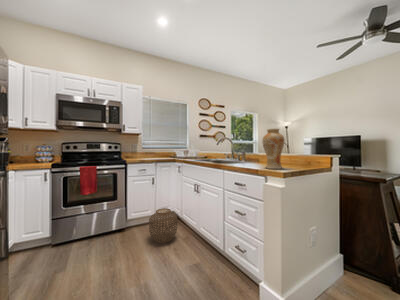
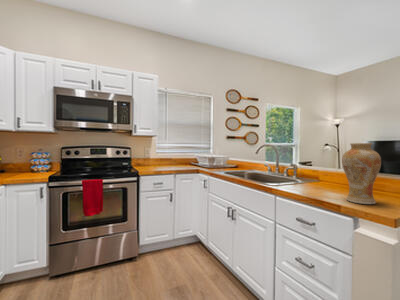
woven basket: present [149,208,177,243] -> none [168,236,204,283]

